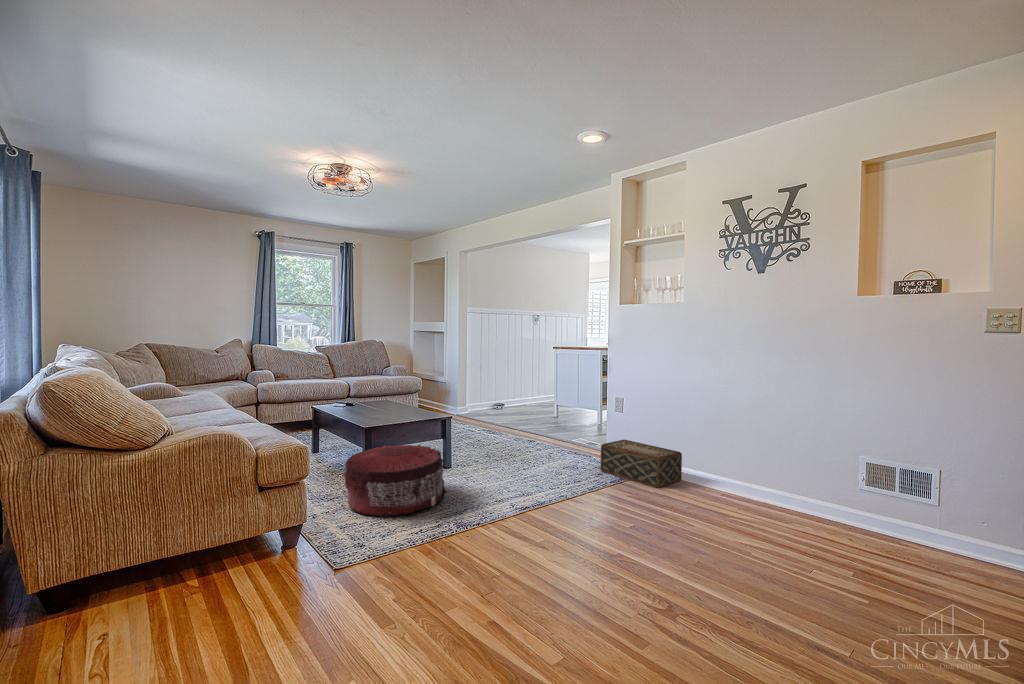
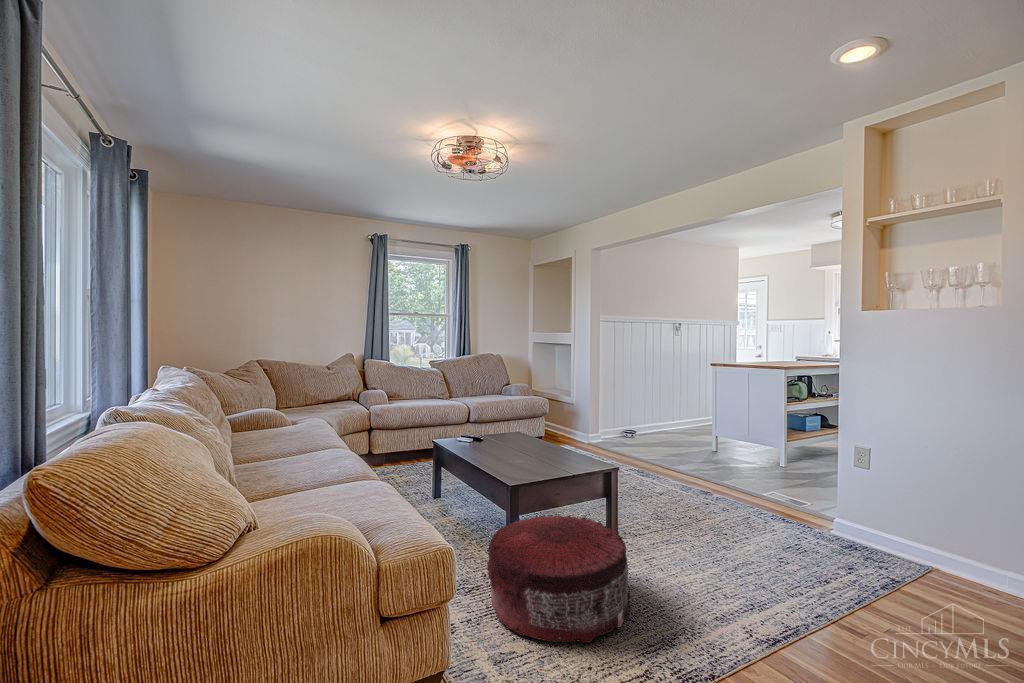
woven basket: present [601,440,682,488] -> none [848,514,1009,613]

